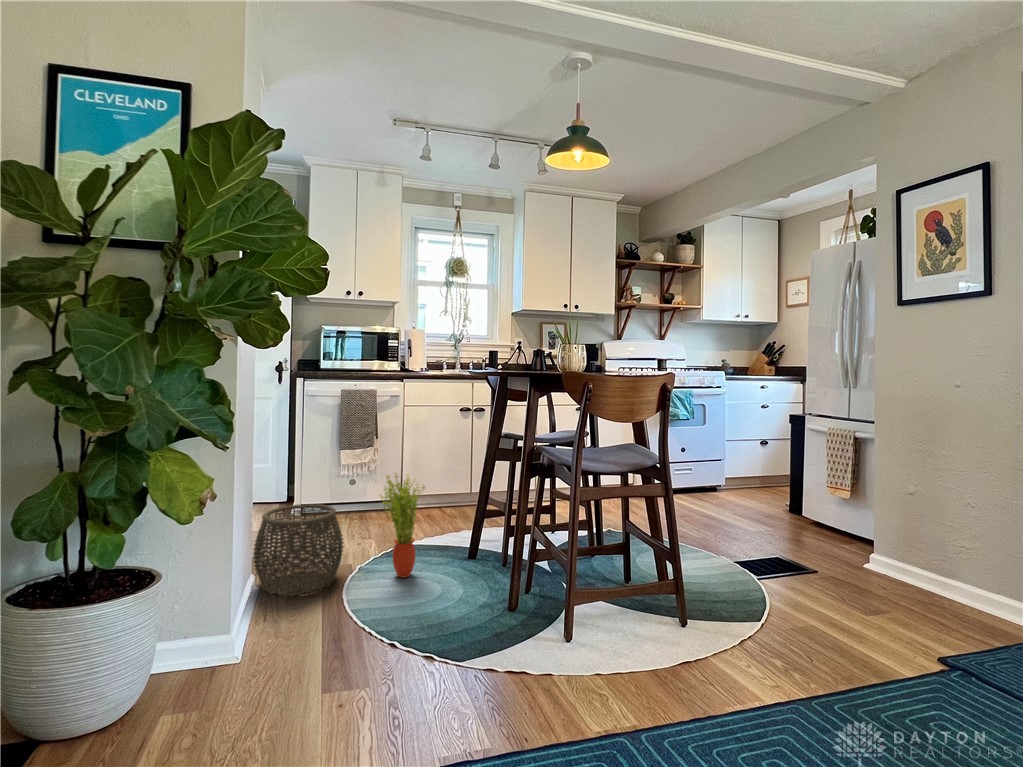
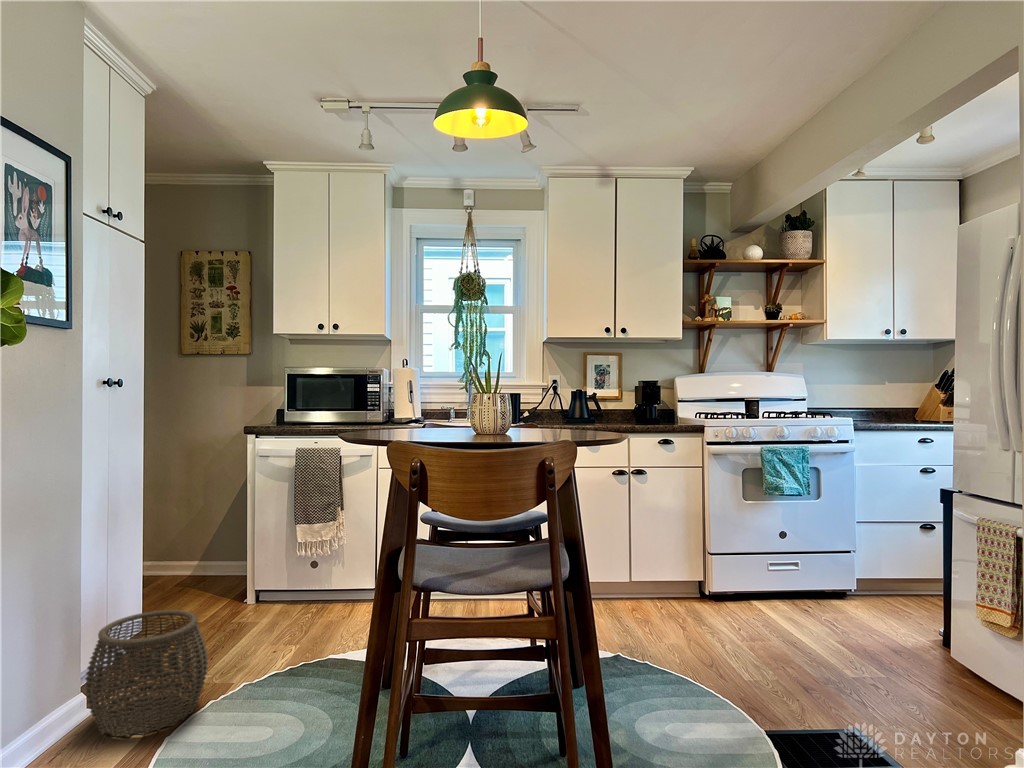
potted plant: present [380,474,425,578] -> none [237,579,301,722]

